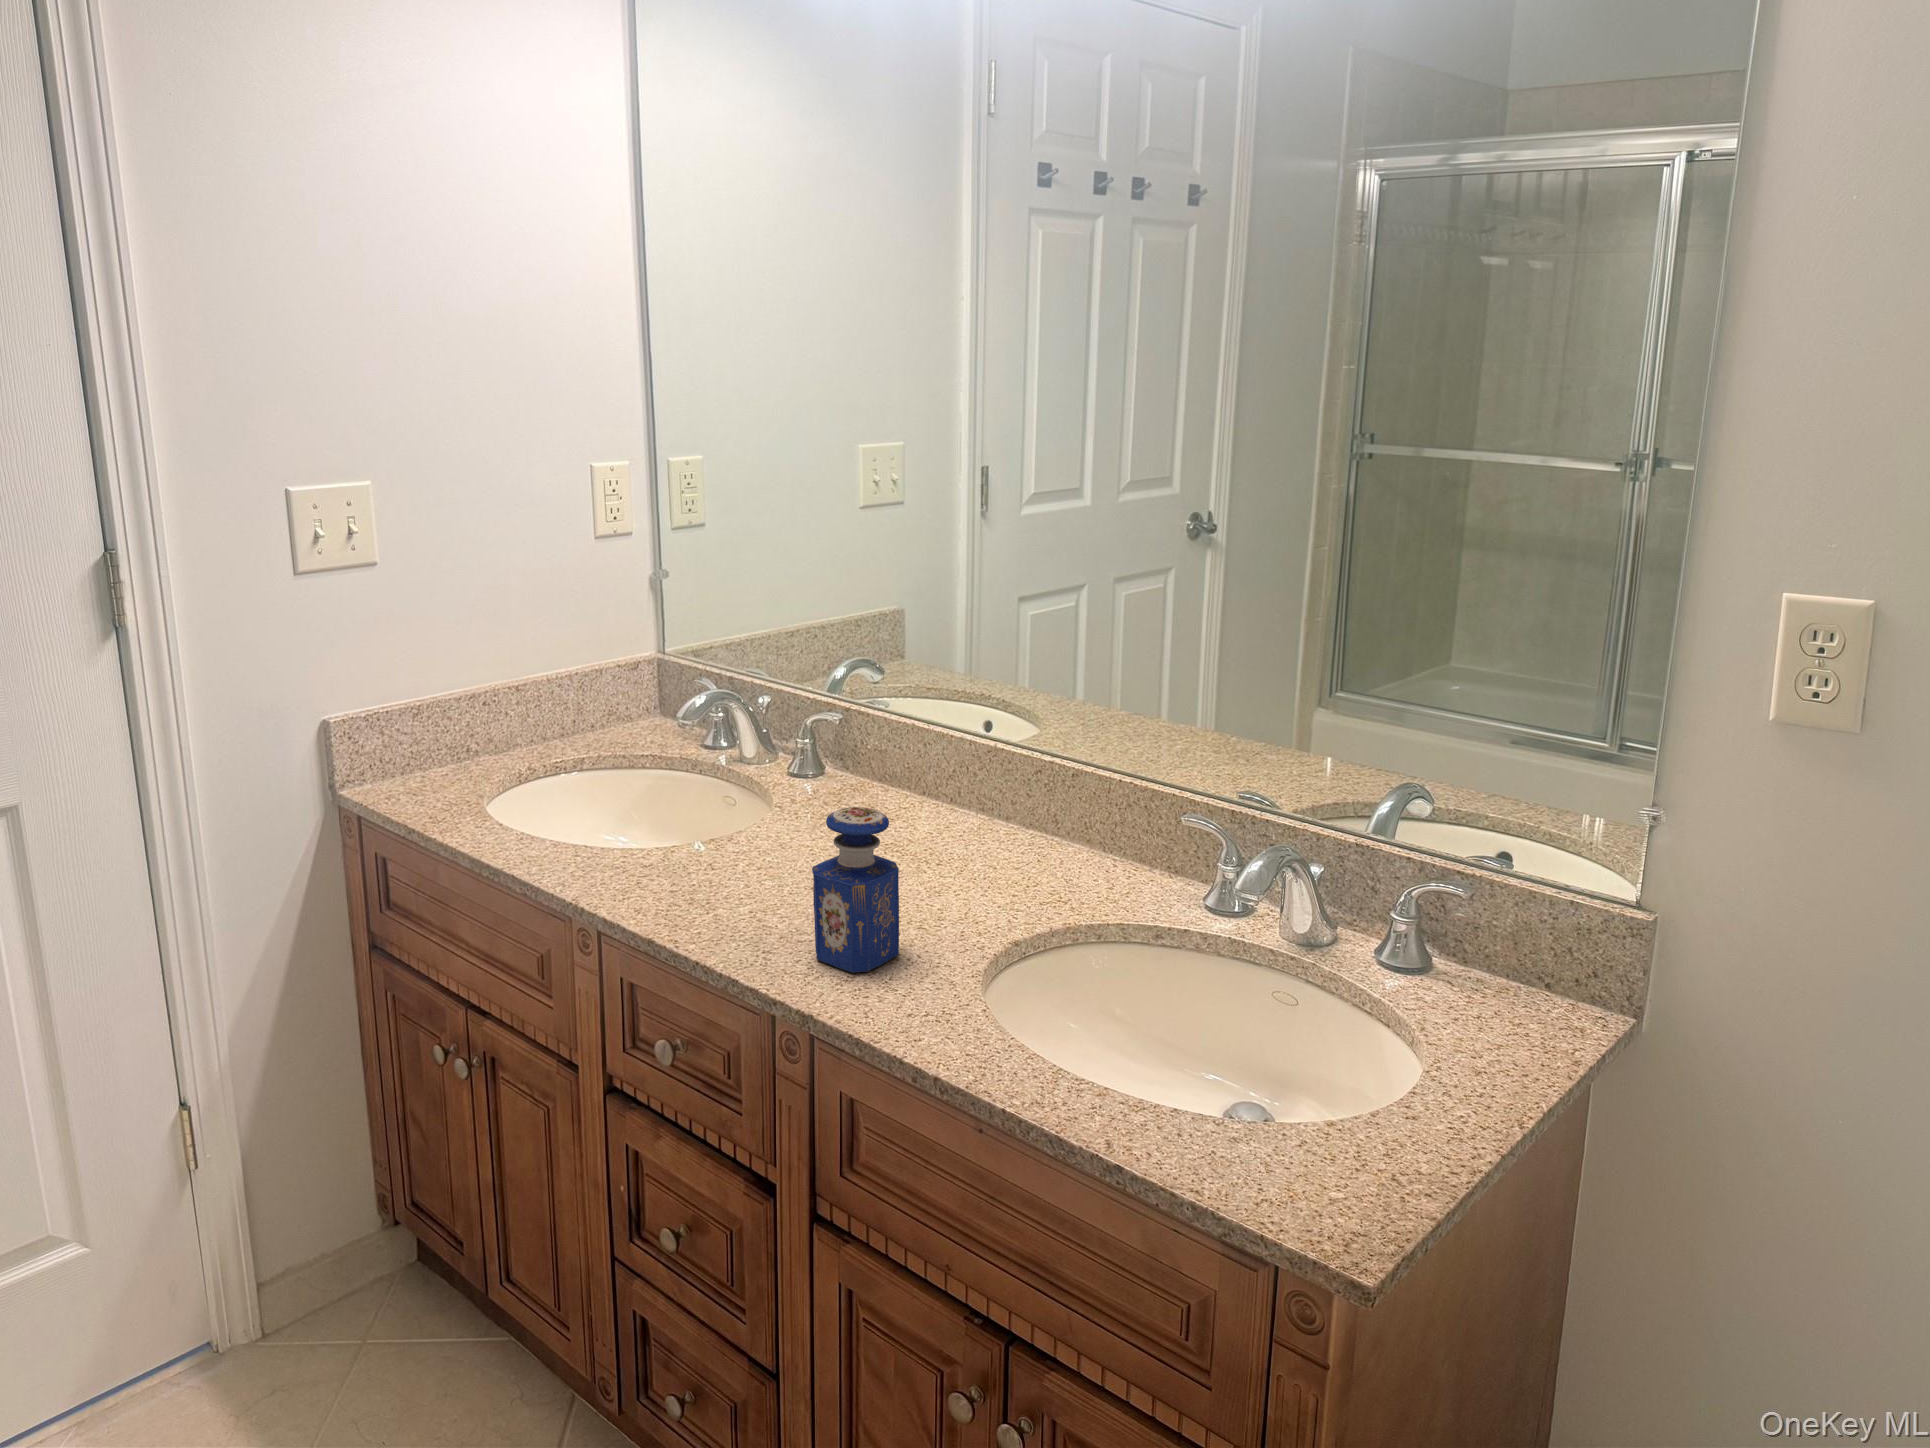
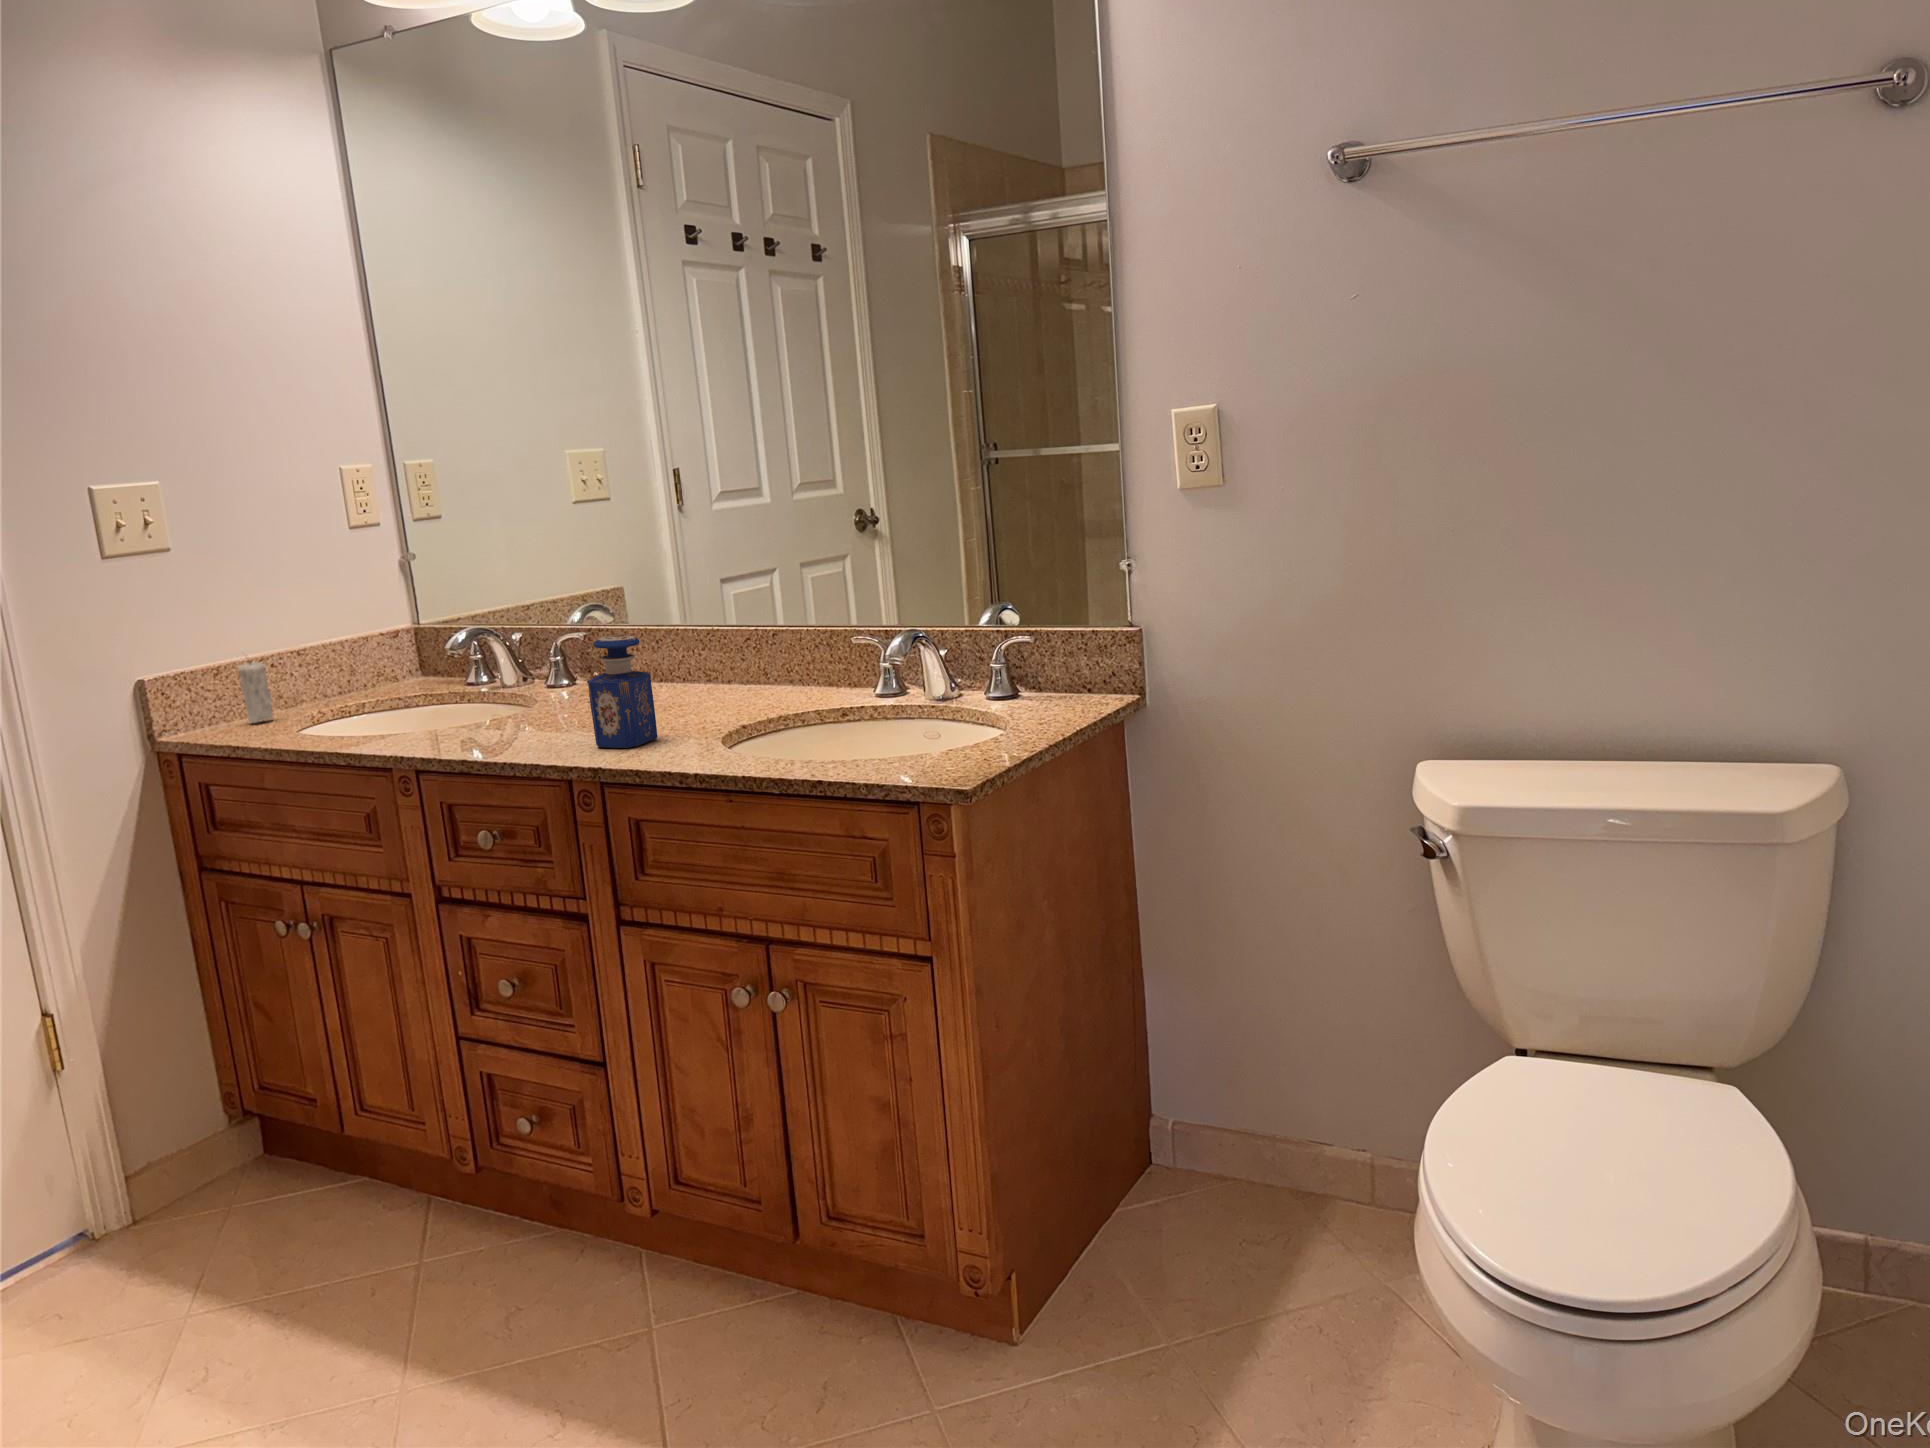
candle: none [441,689,477,775] -> present [238,662,273,723]

